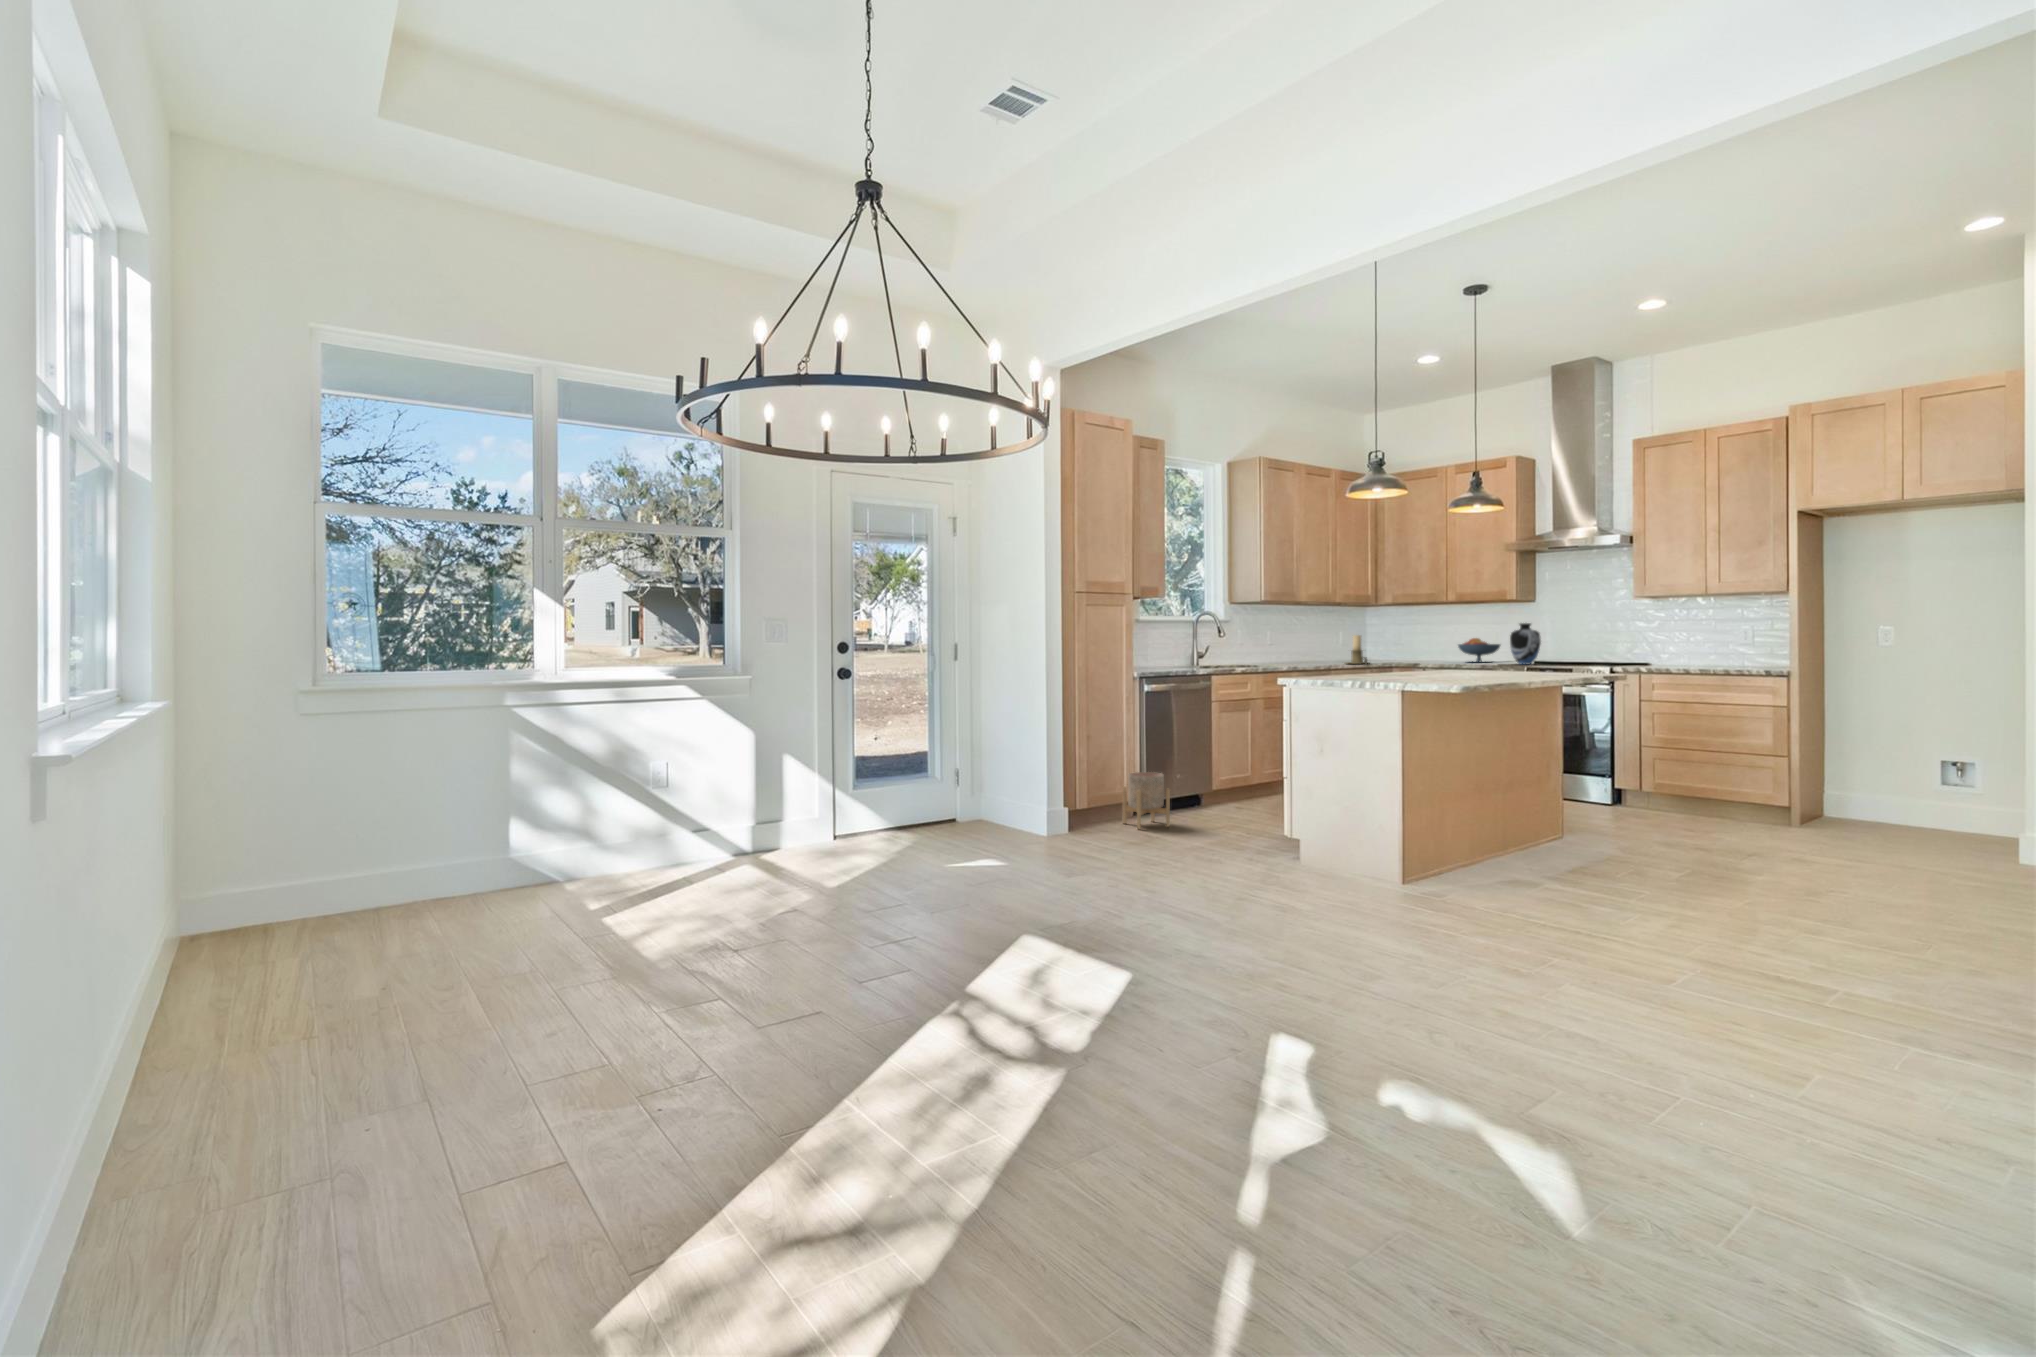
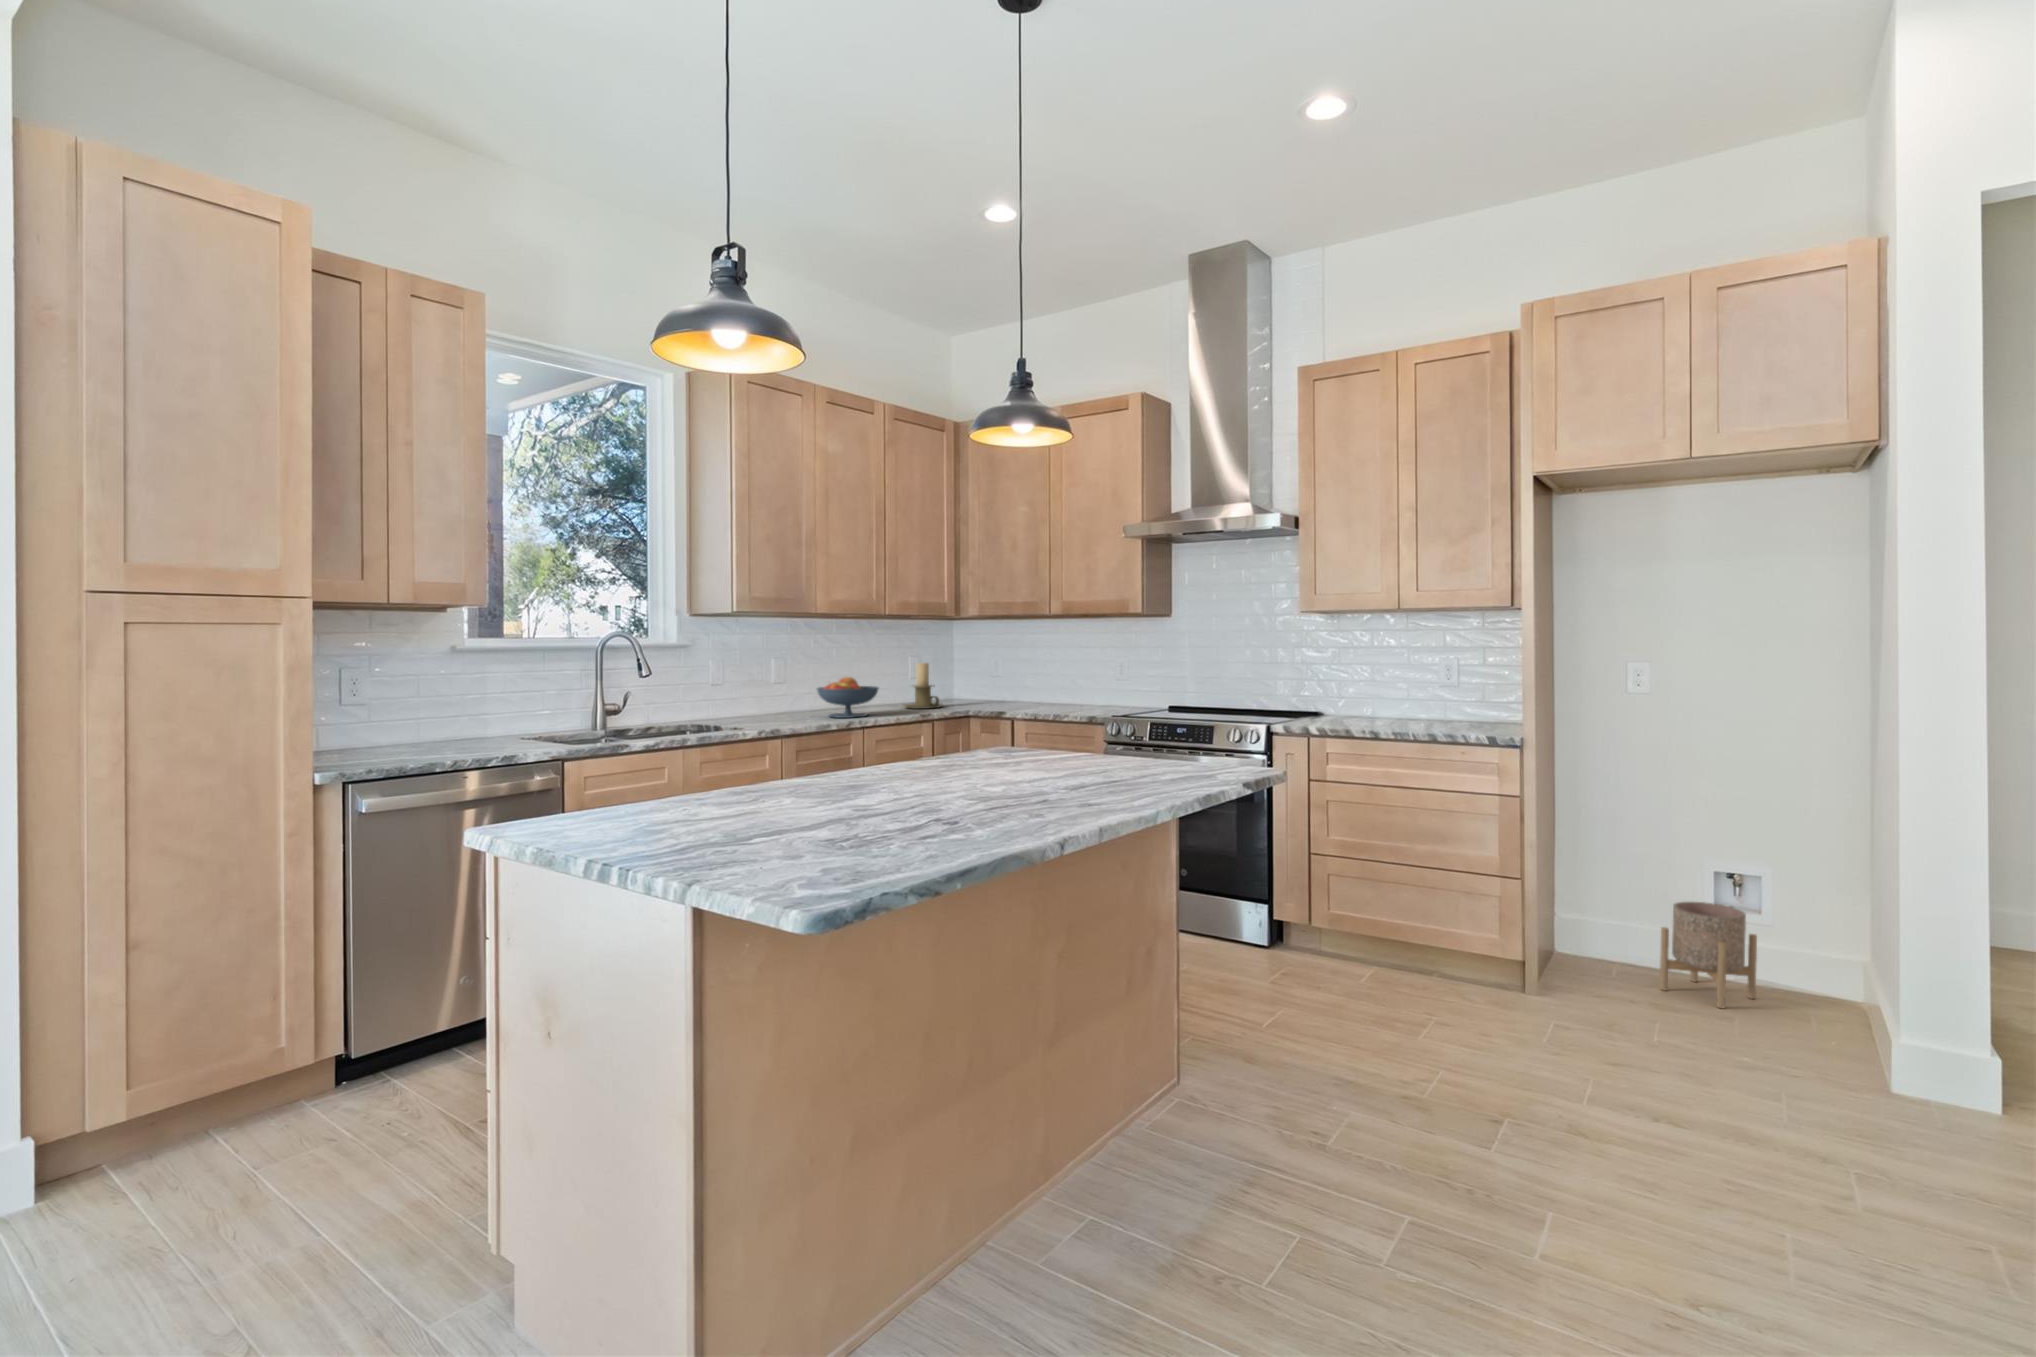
vase: present [1510,623,1541,664] -> none [1126,652,1170,718]
fruit bowl: present [1458,638,1500,662] -> present [817,677,879,718]
planter: present [1123,772,1170,829] -> present [1660,902,1757,1008]

